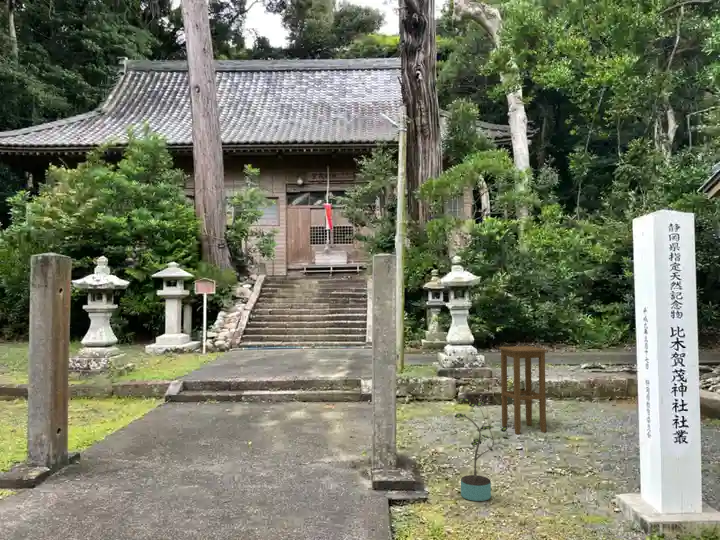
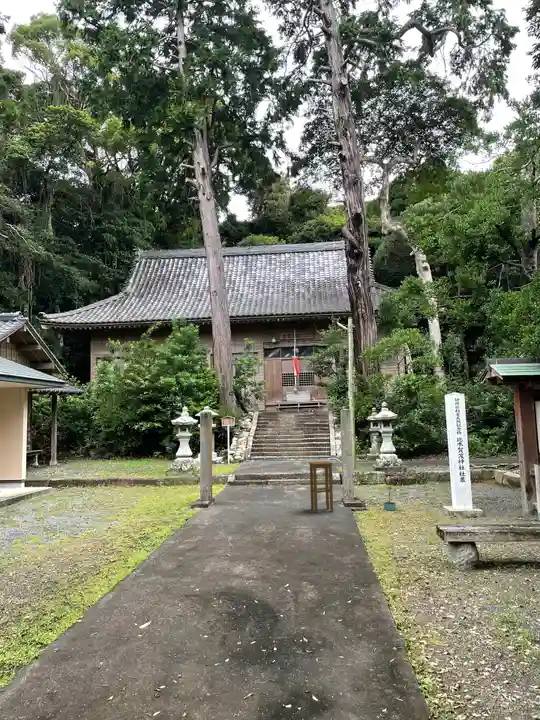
stool: present [499,346,547,434] -> present [309,461,333,512]

